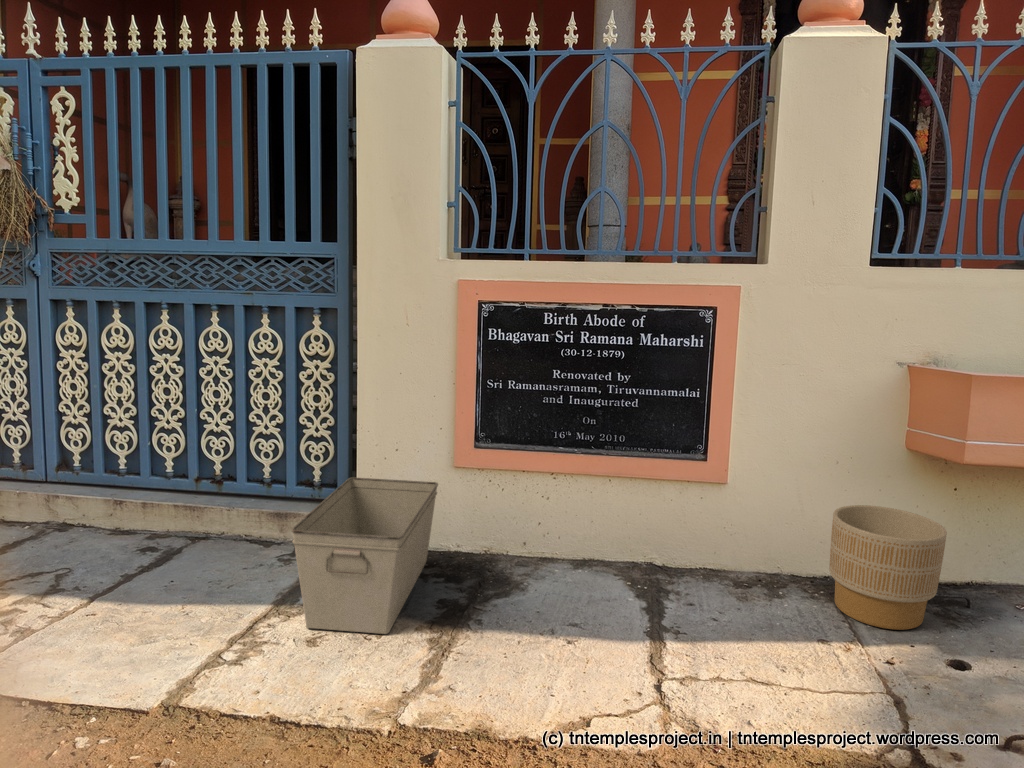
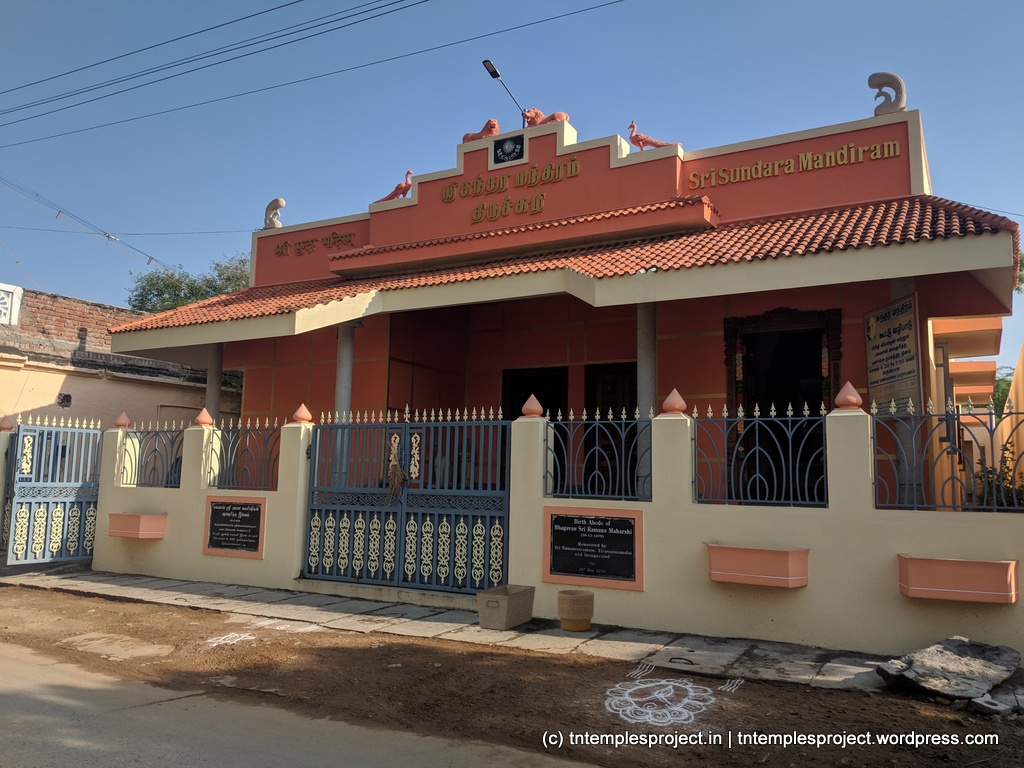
planter: present [829,505,947,630] -> present [558,590,594,631]

